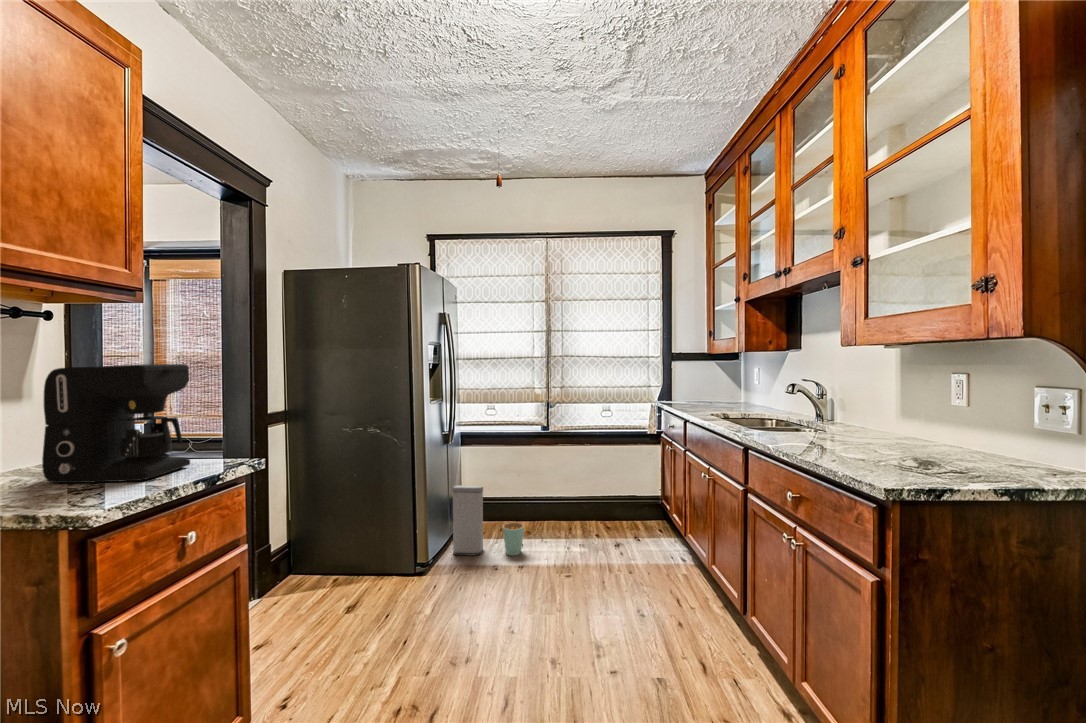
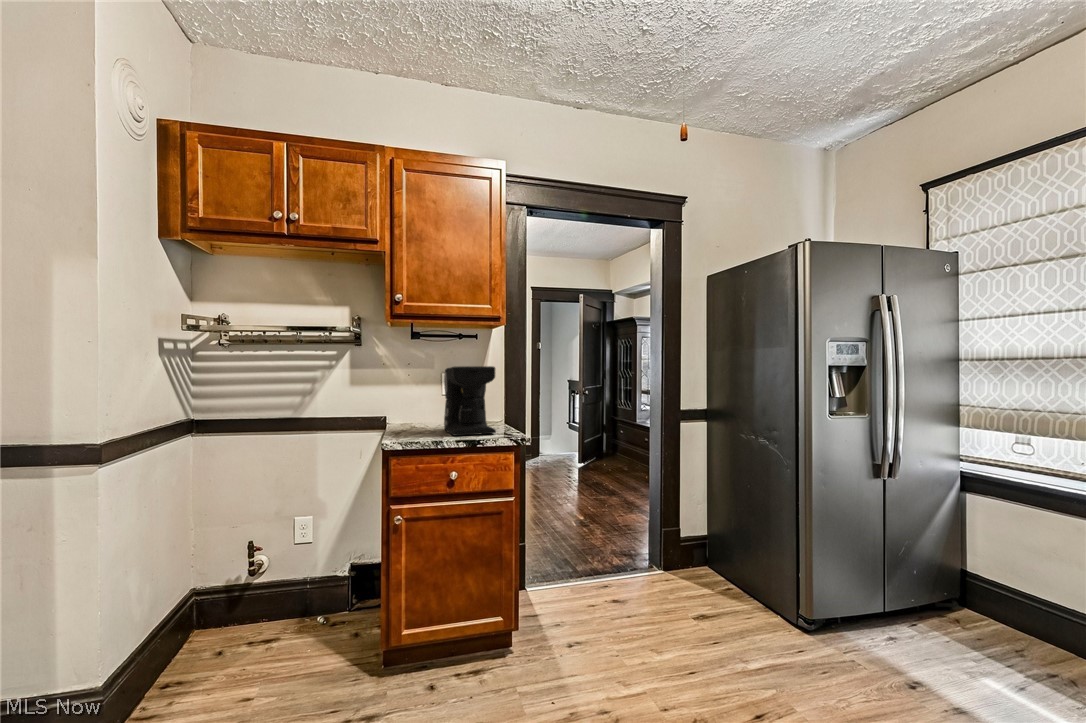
trash can: present [452,485,524,555] -> none [877,539,1006,694]

